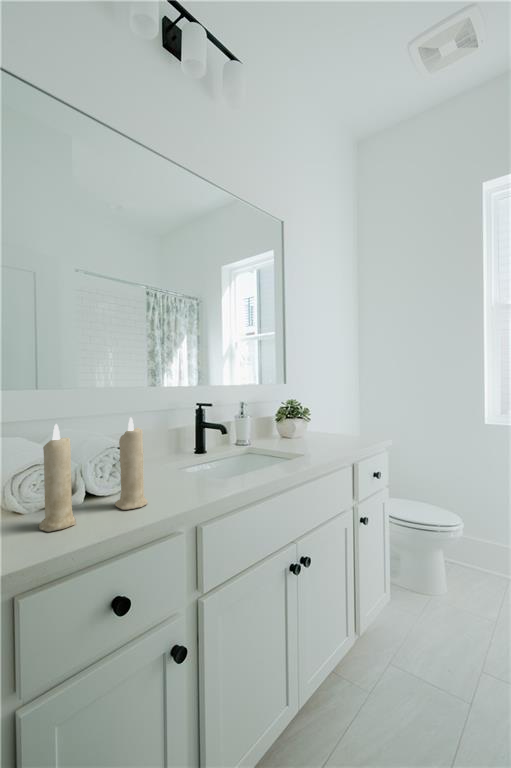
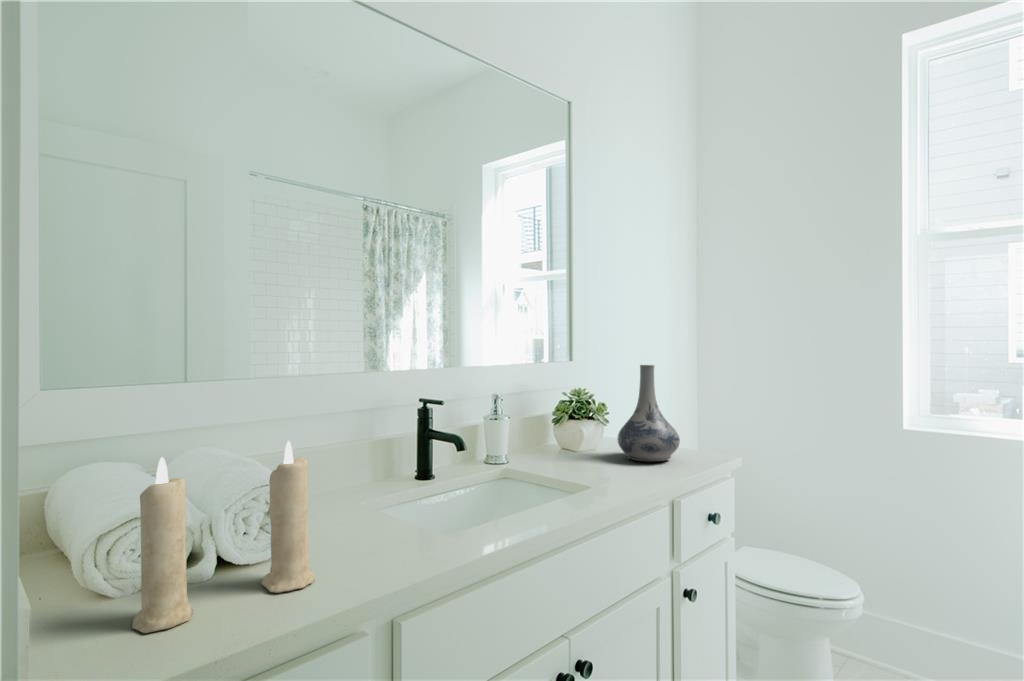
decorative vase: none [317,383,355,441] -> present [618,365,680,461]

